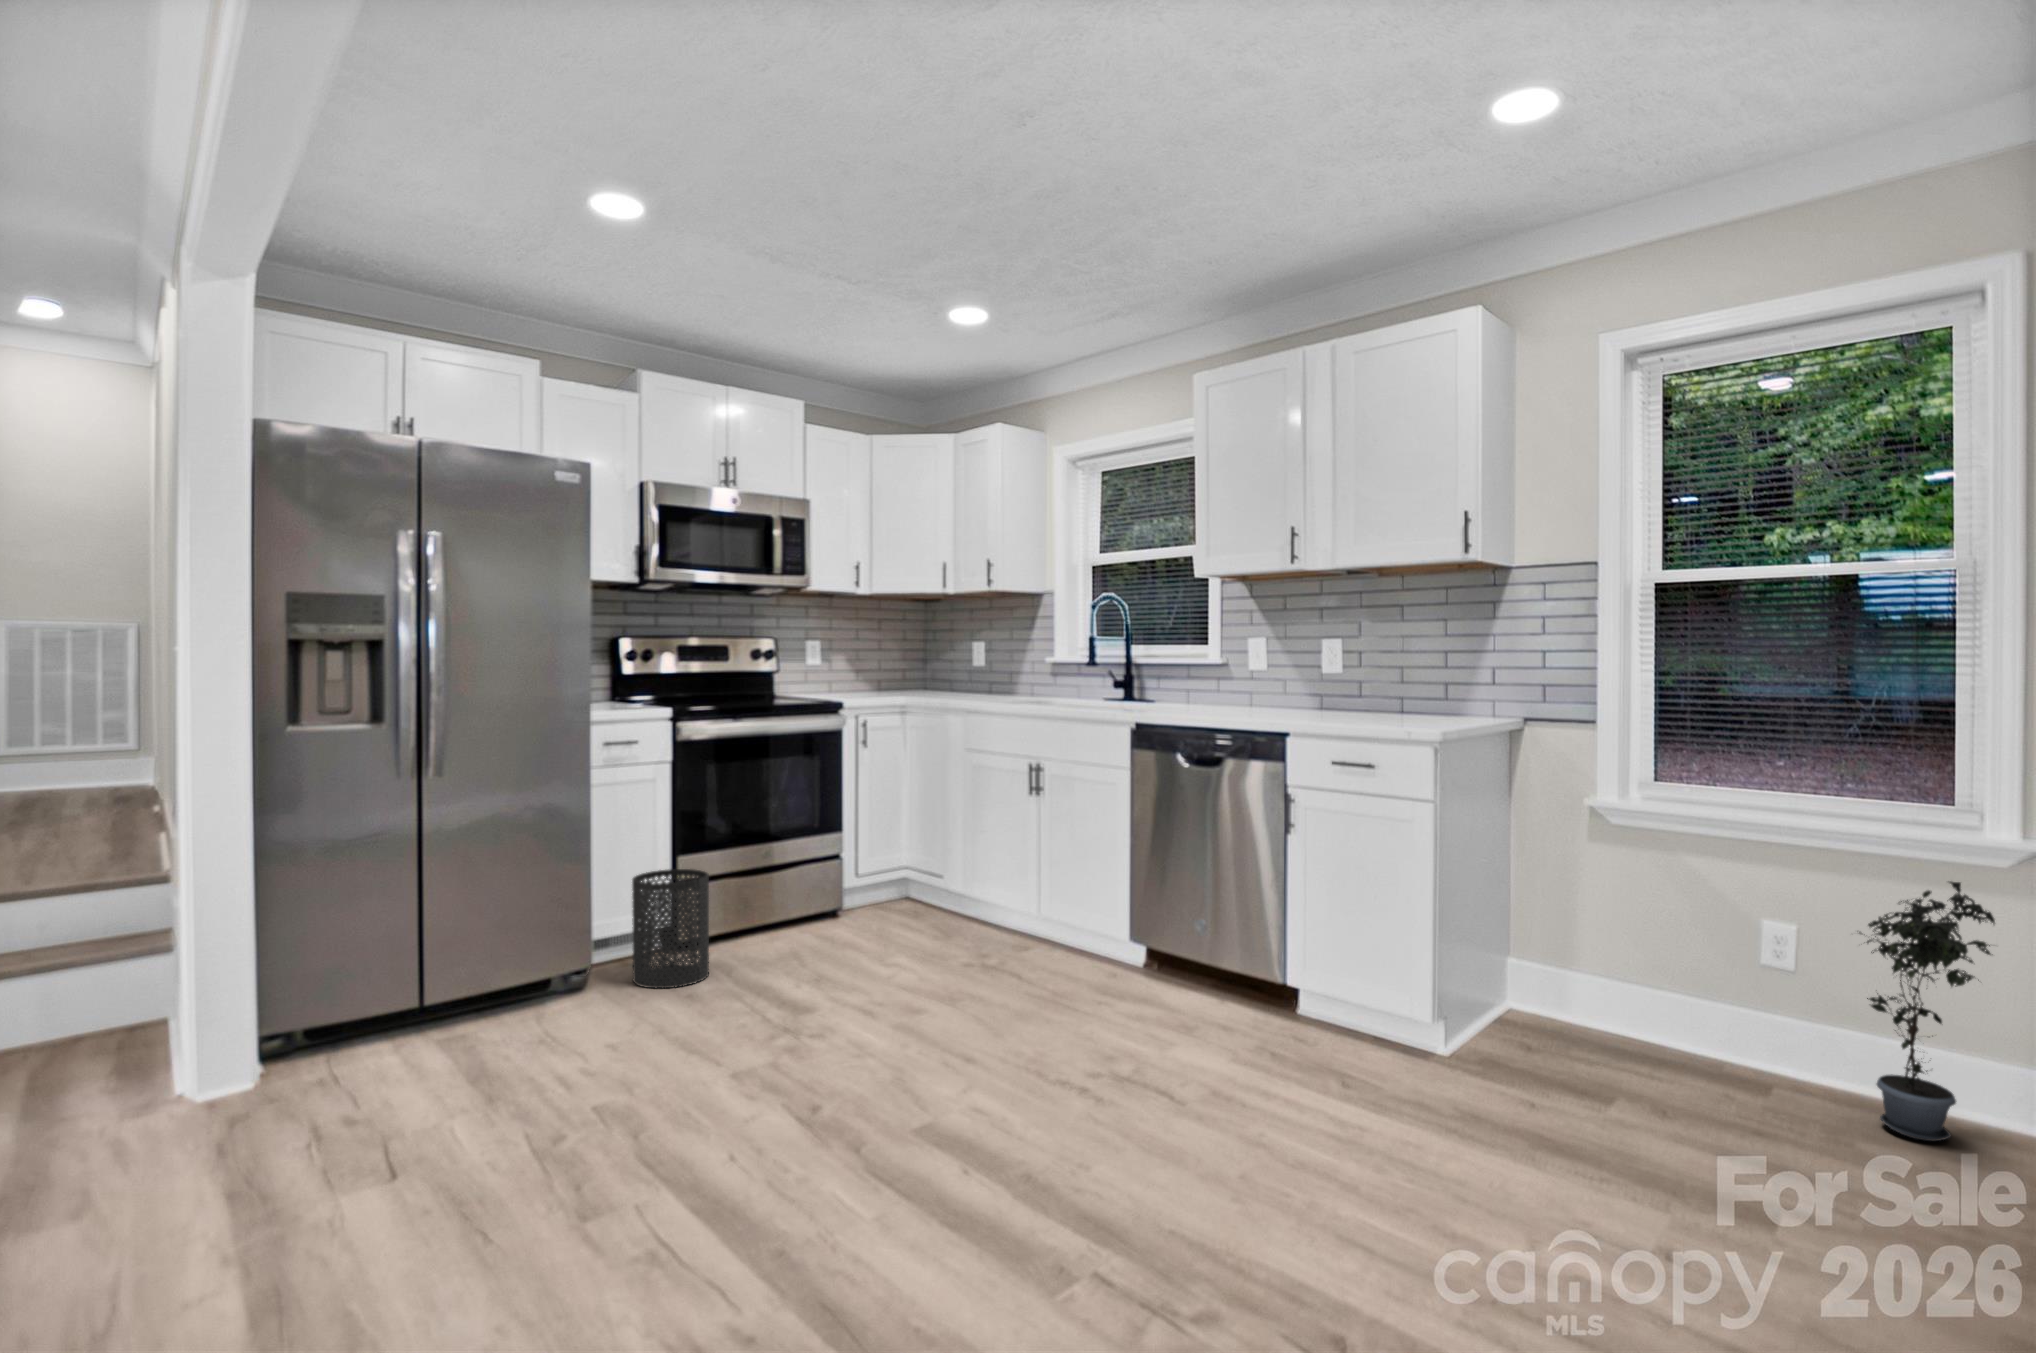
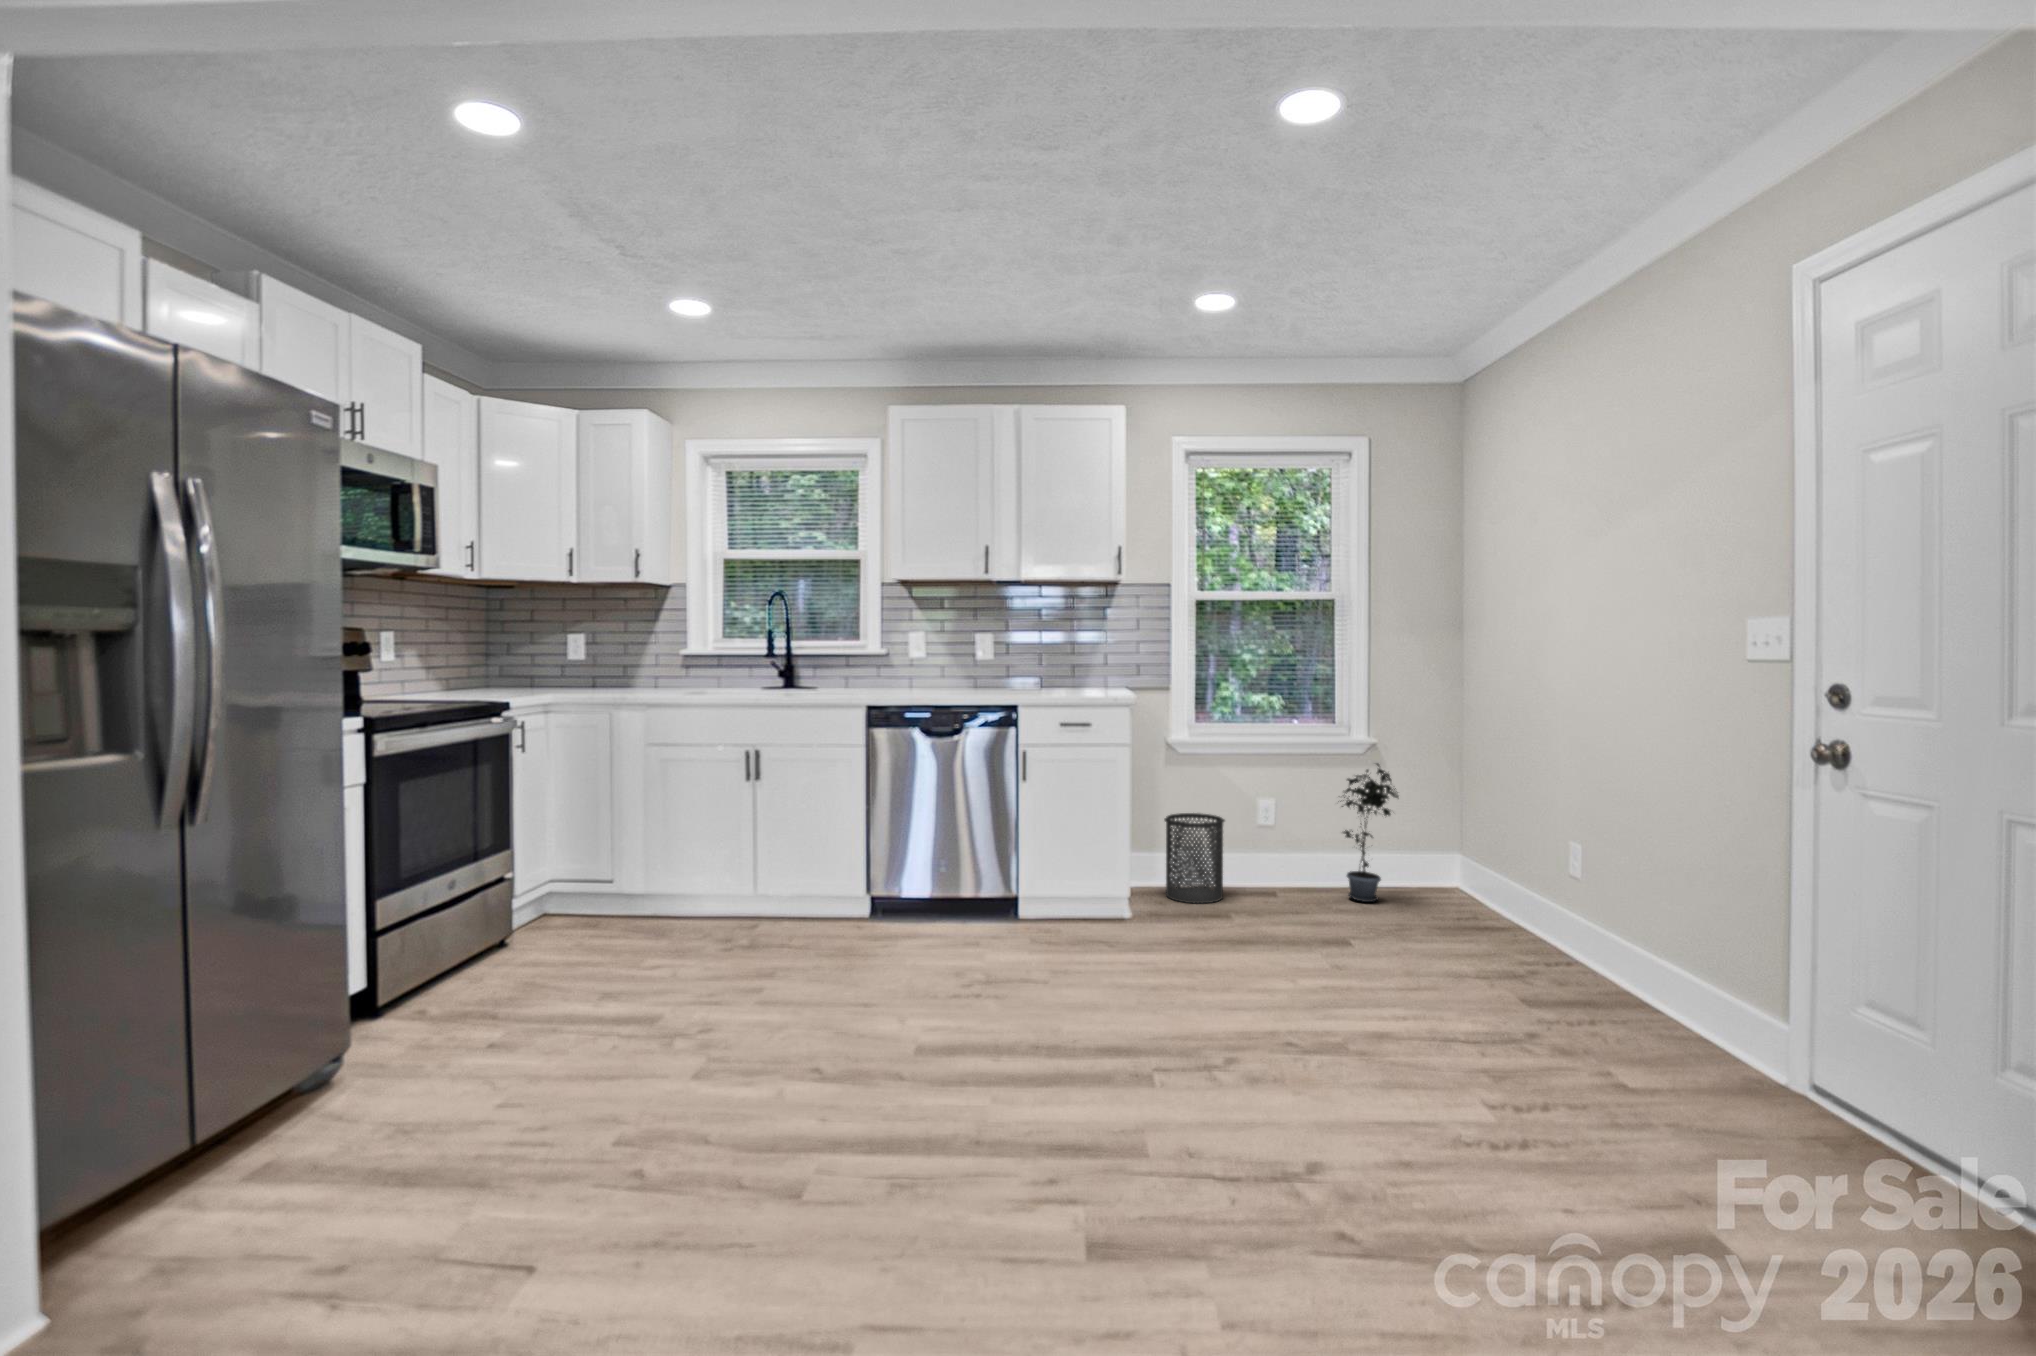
trash can: present [632,869,709,988] -> present [1164,813,1225,903]

